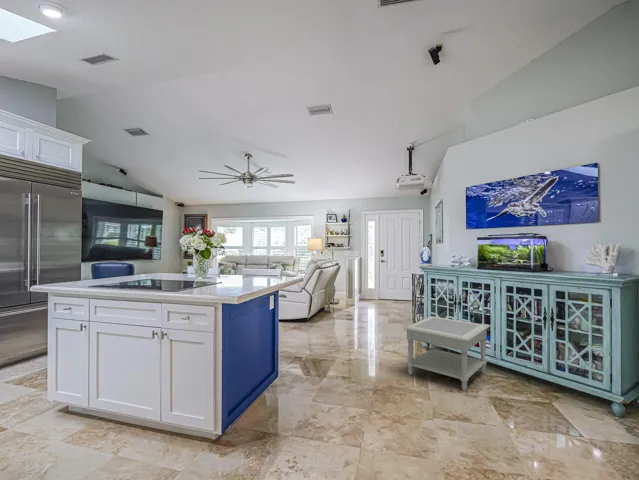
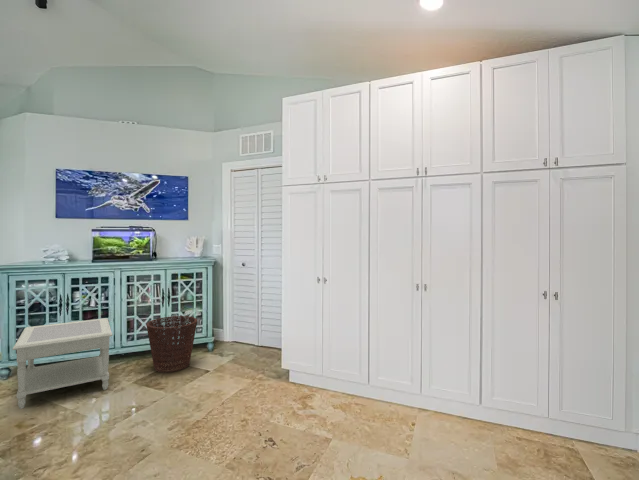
basket: none [511,340,579,412] -> present [146,316,197,373]

